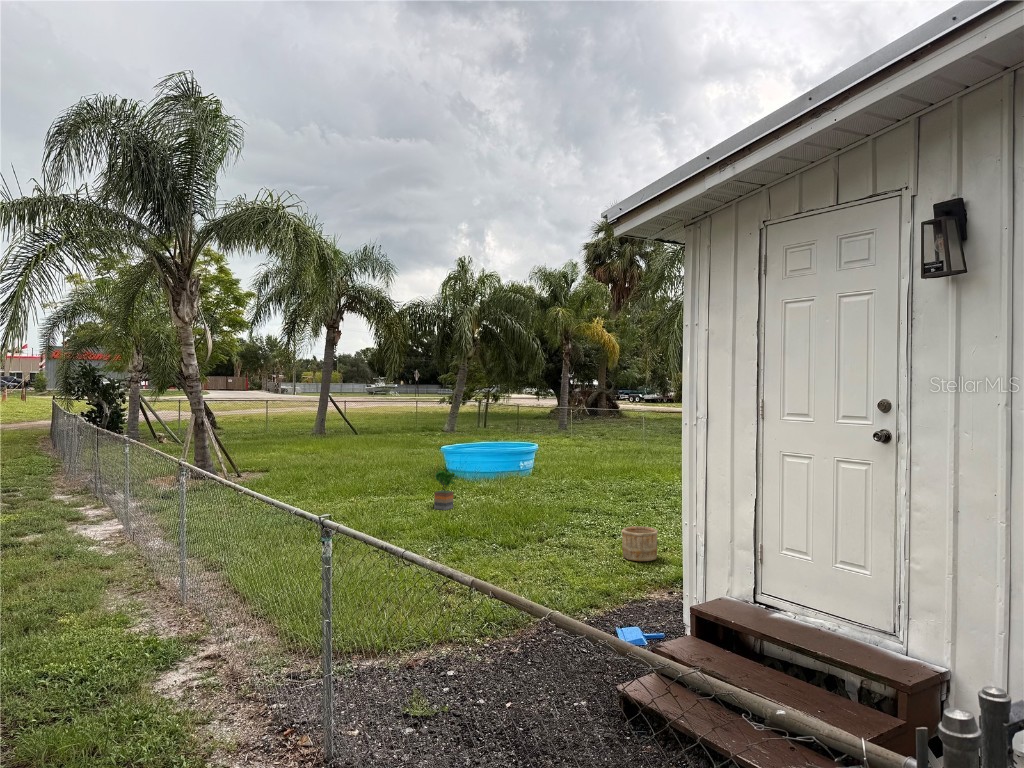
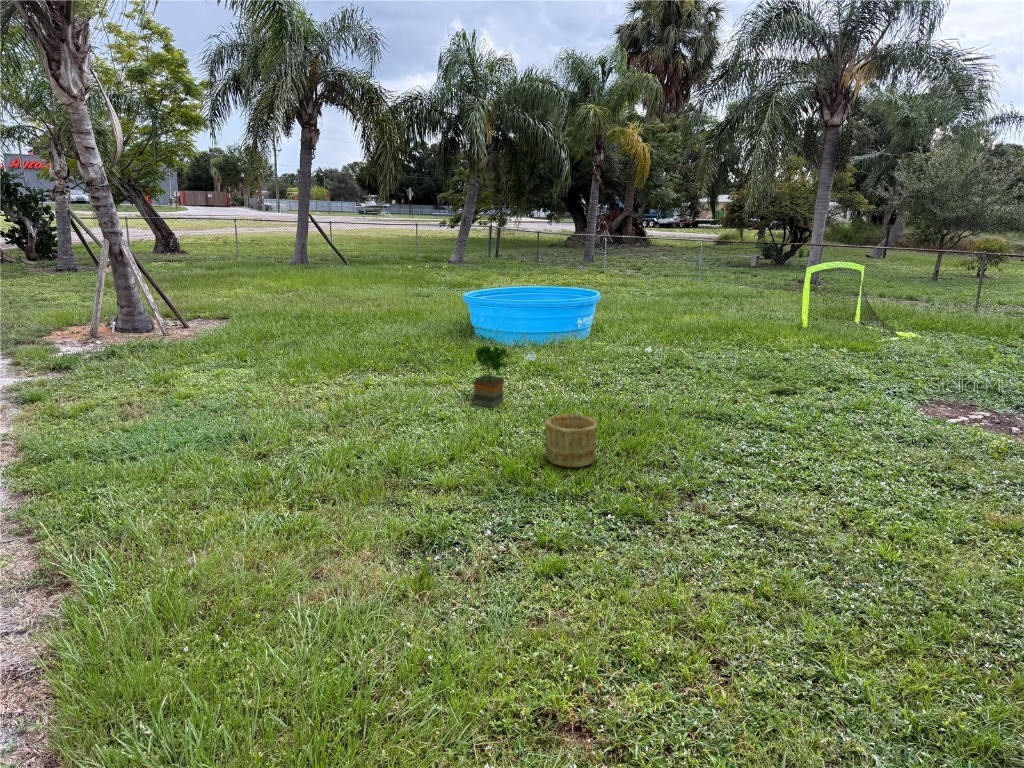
wooden bucket: present [621,526,658,561] -> present [545,414,598,467]

